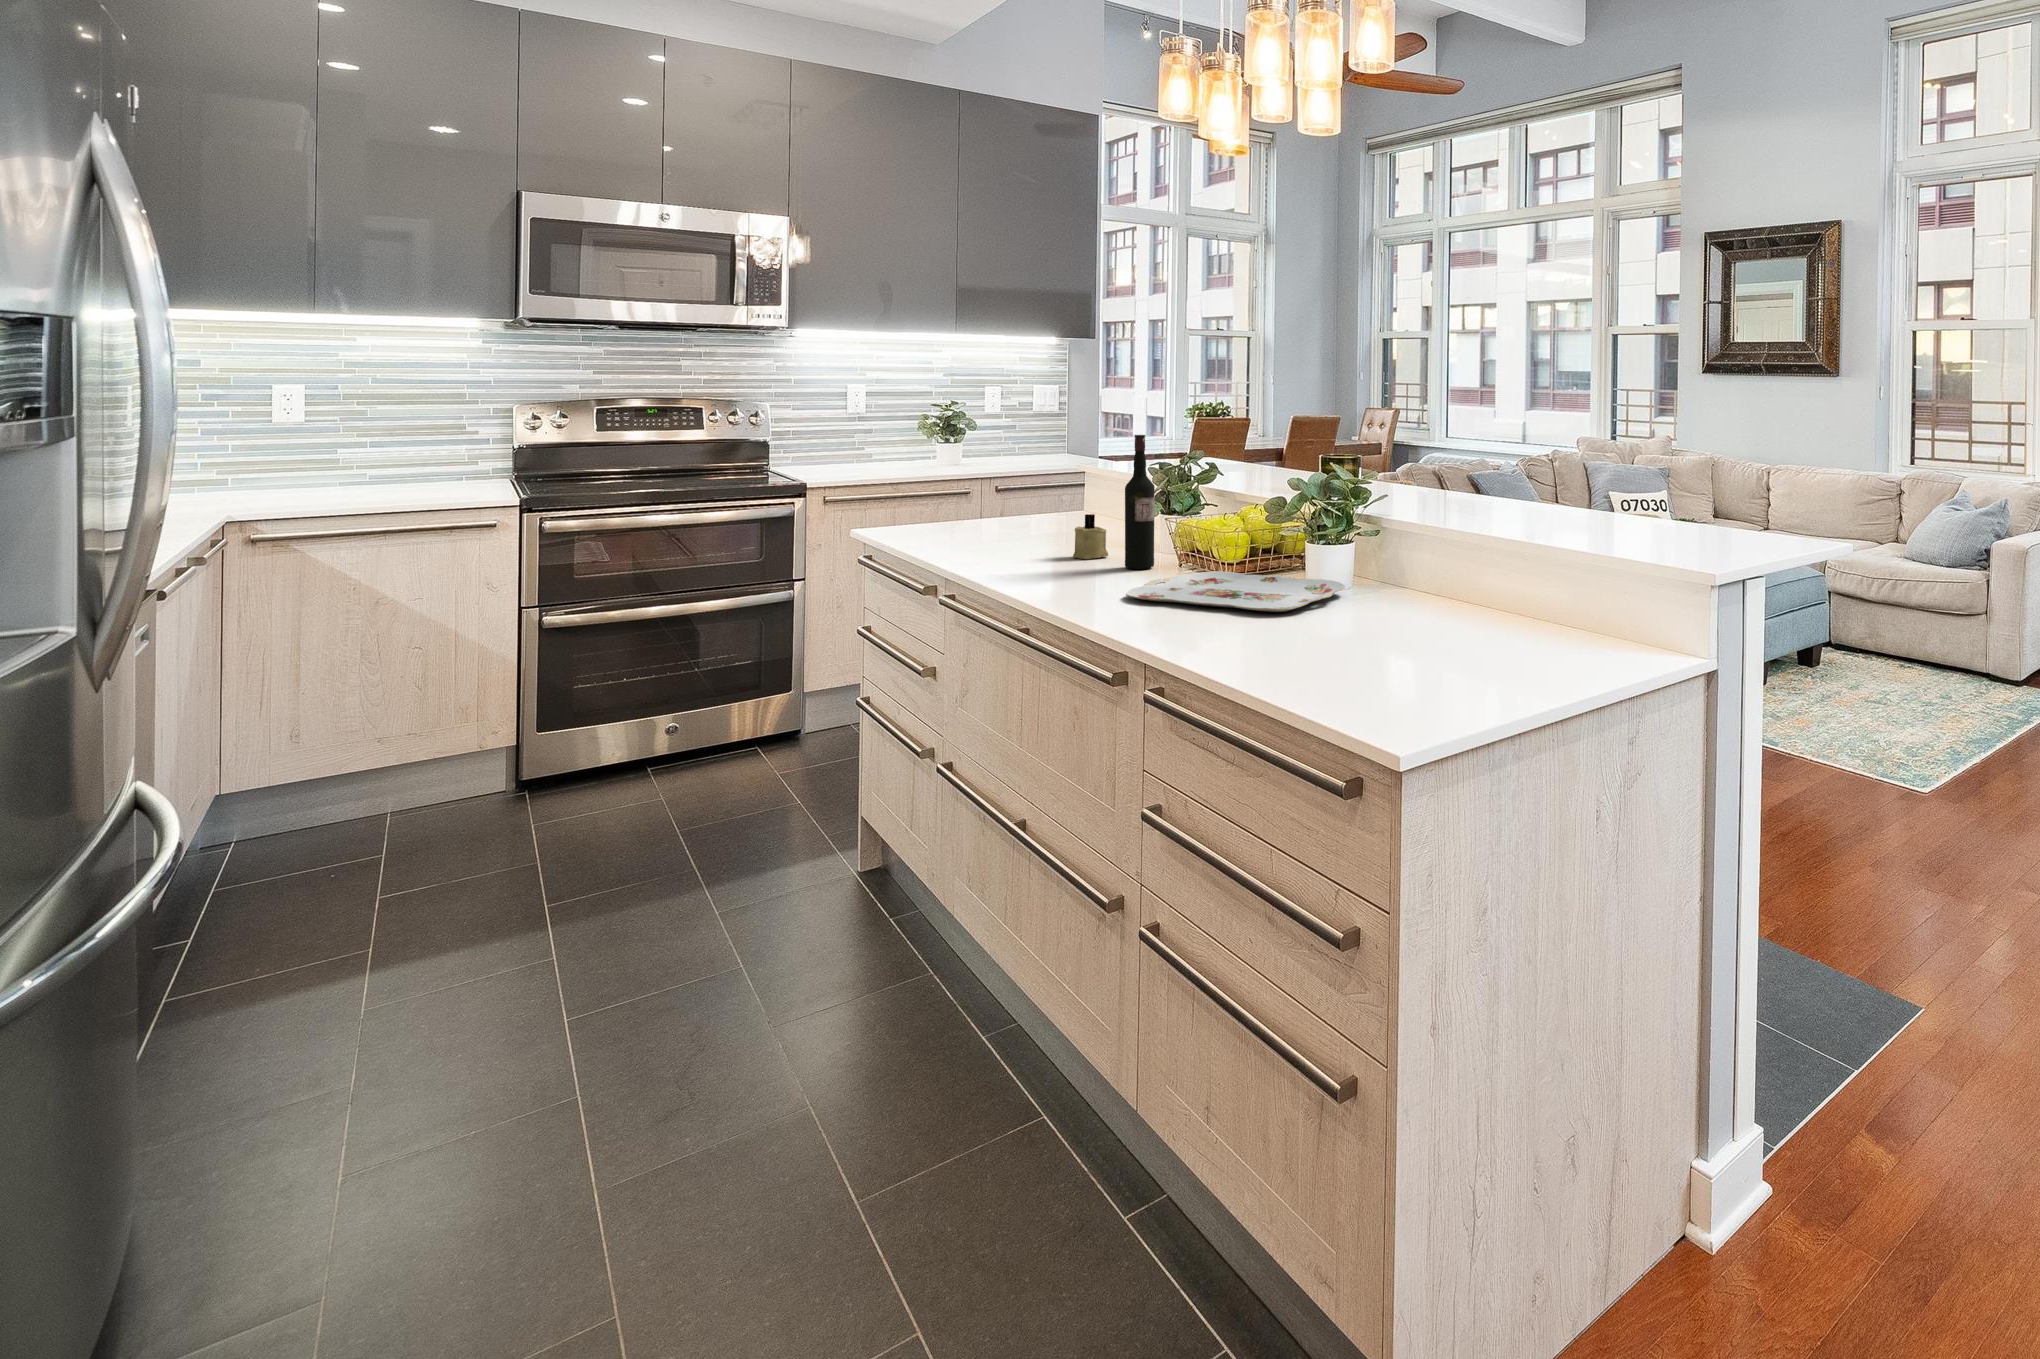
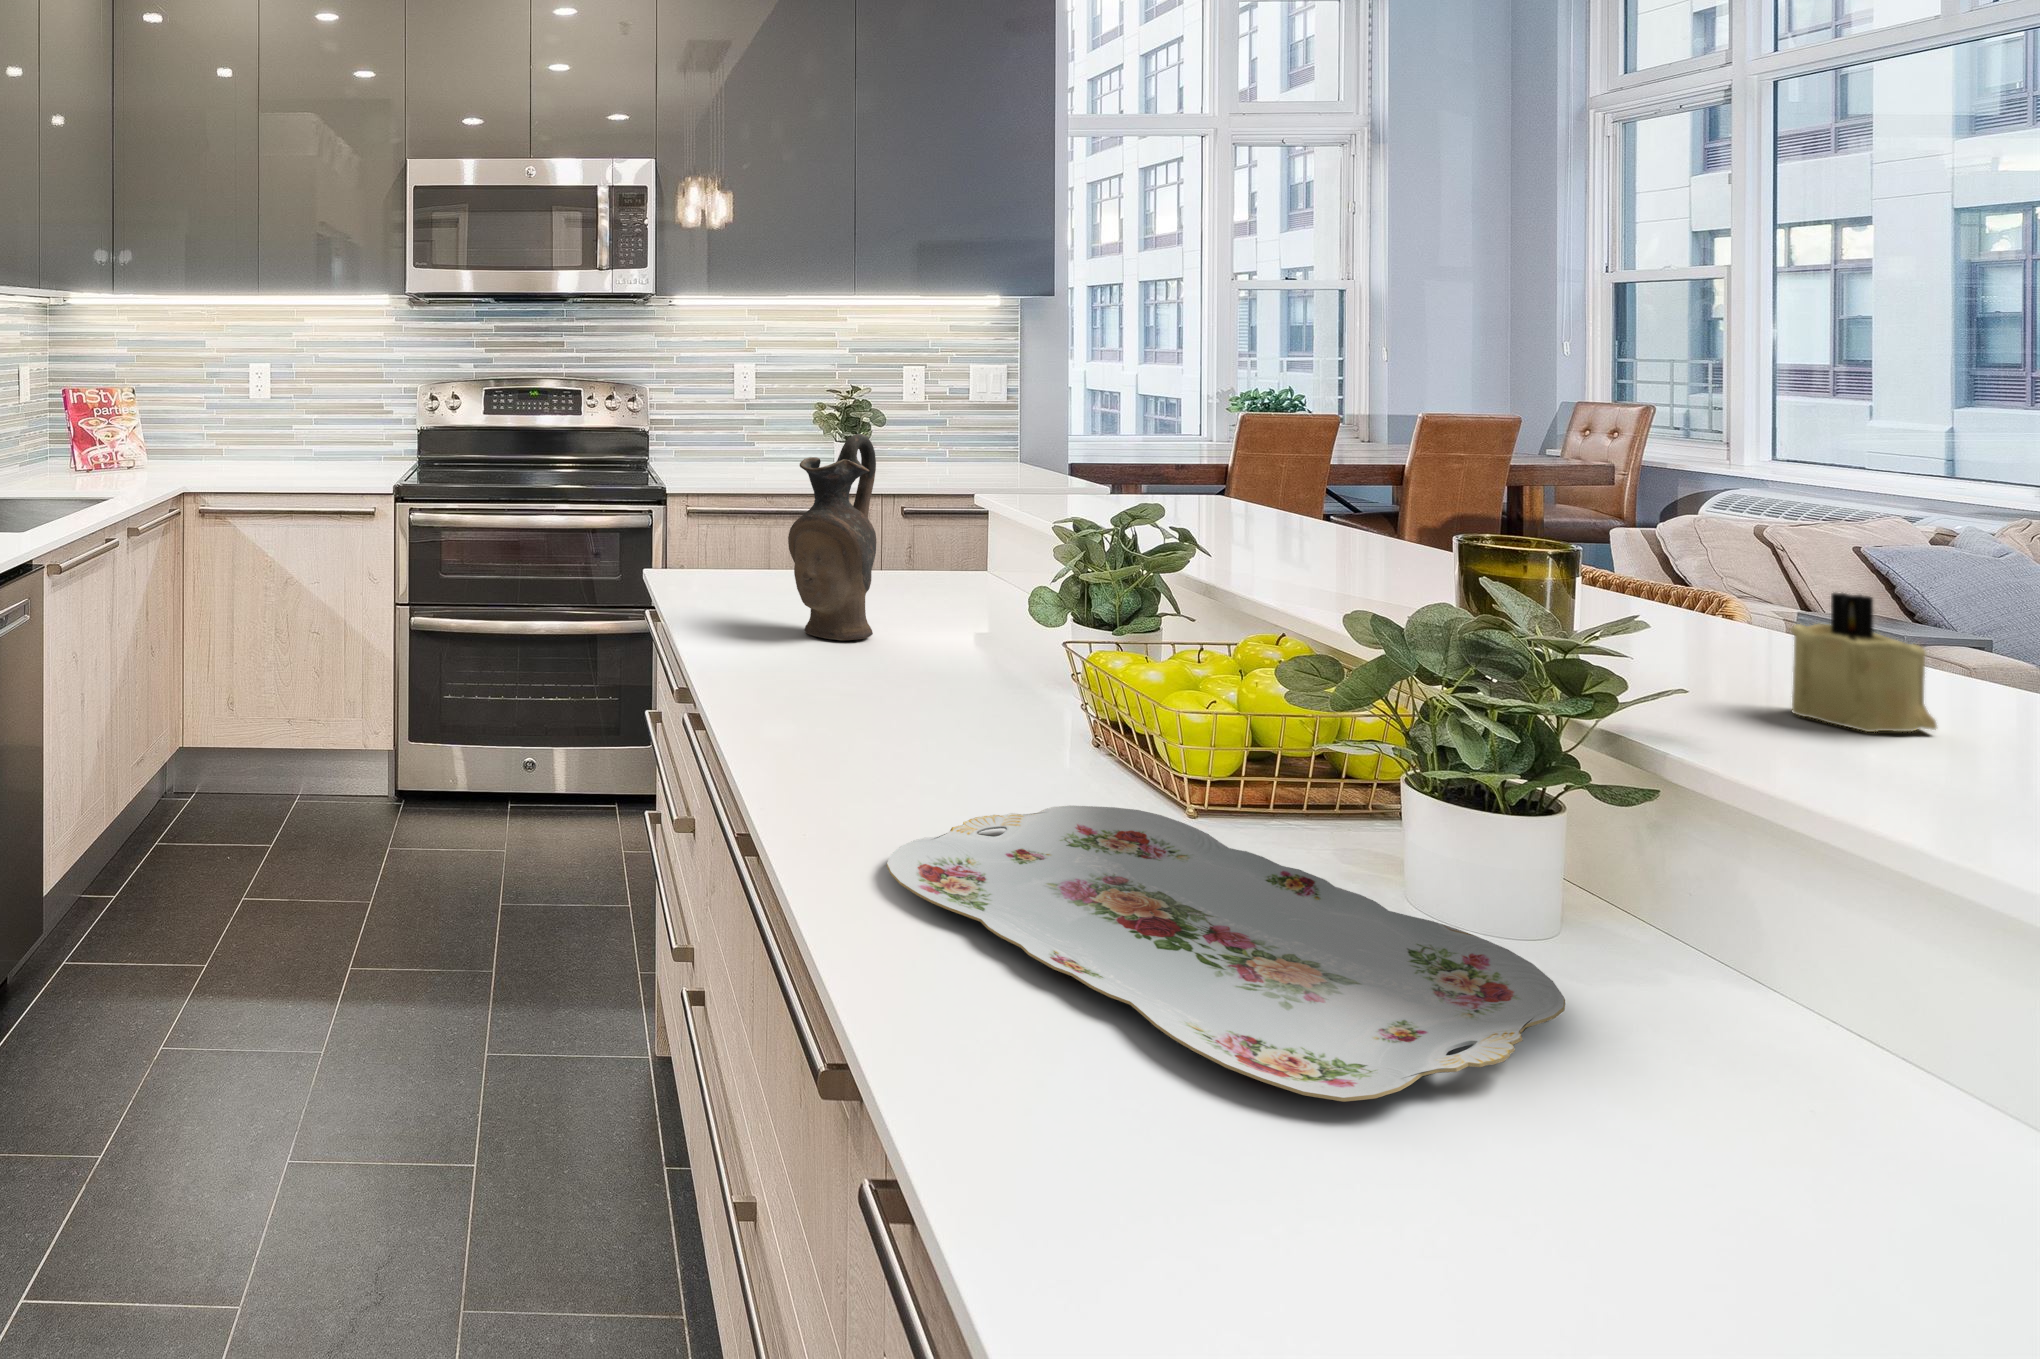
ceramic pitcher: none [998,425,1050,545] -> present [788,434,876,640]
wine bottle: present [1125,435,1155,569] -> none [959,471,1025,752]
candle: present [1073,514,1108,559] -> present [1791,593,1937,732]

